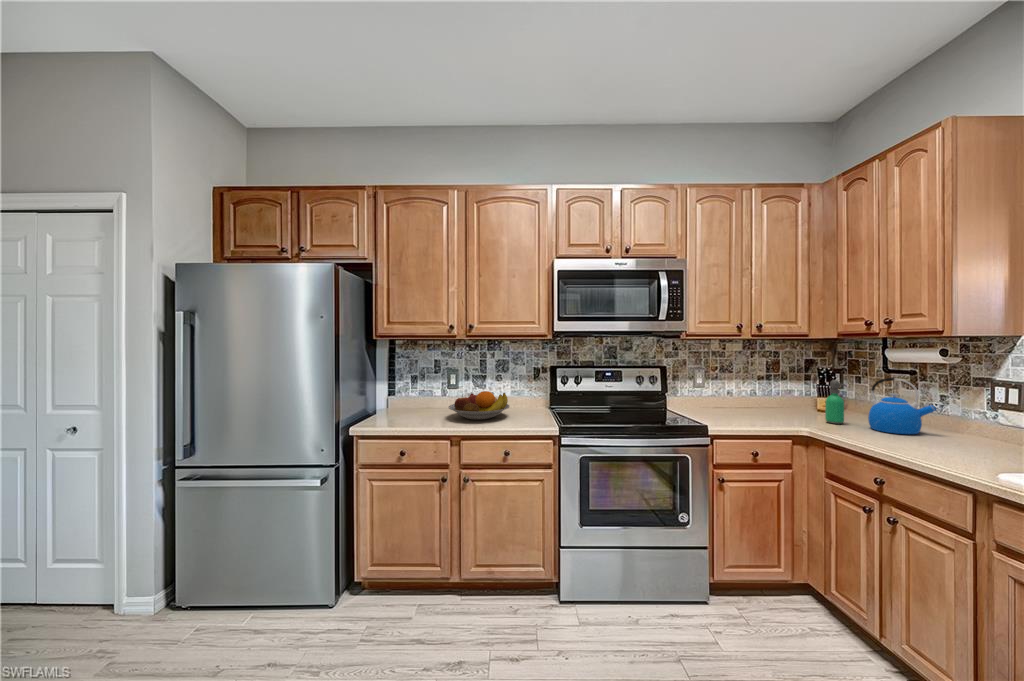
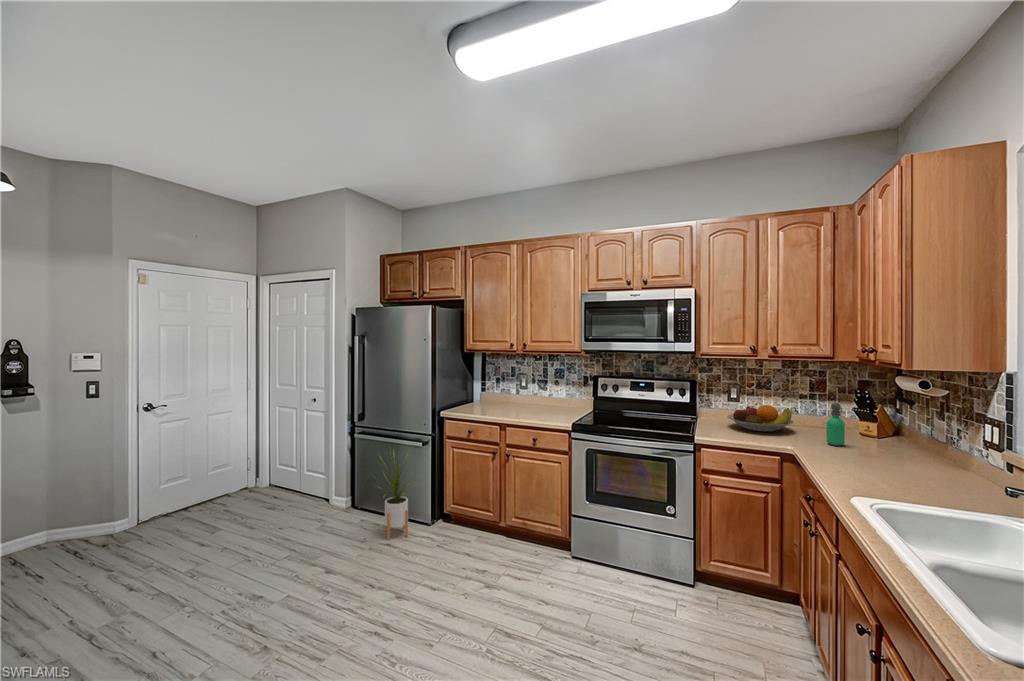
kettle: present [868,377,936,434] -> none [859,403,921,461]
fruit bowl: present [448,391,510,420] -> present [727,405,794,432]
house plant: none [235,486,327,651] -> present [382,450,408,539]

